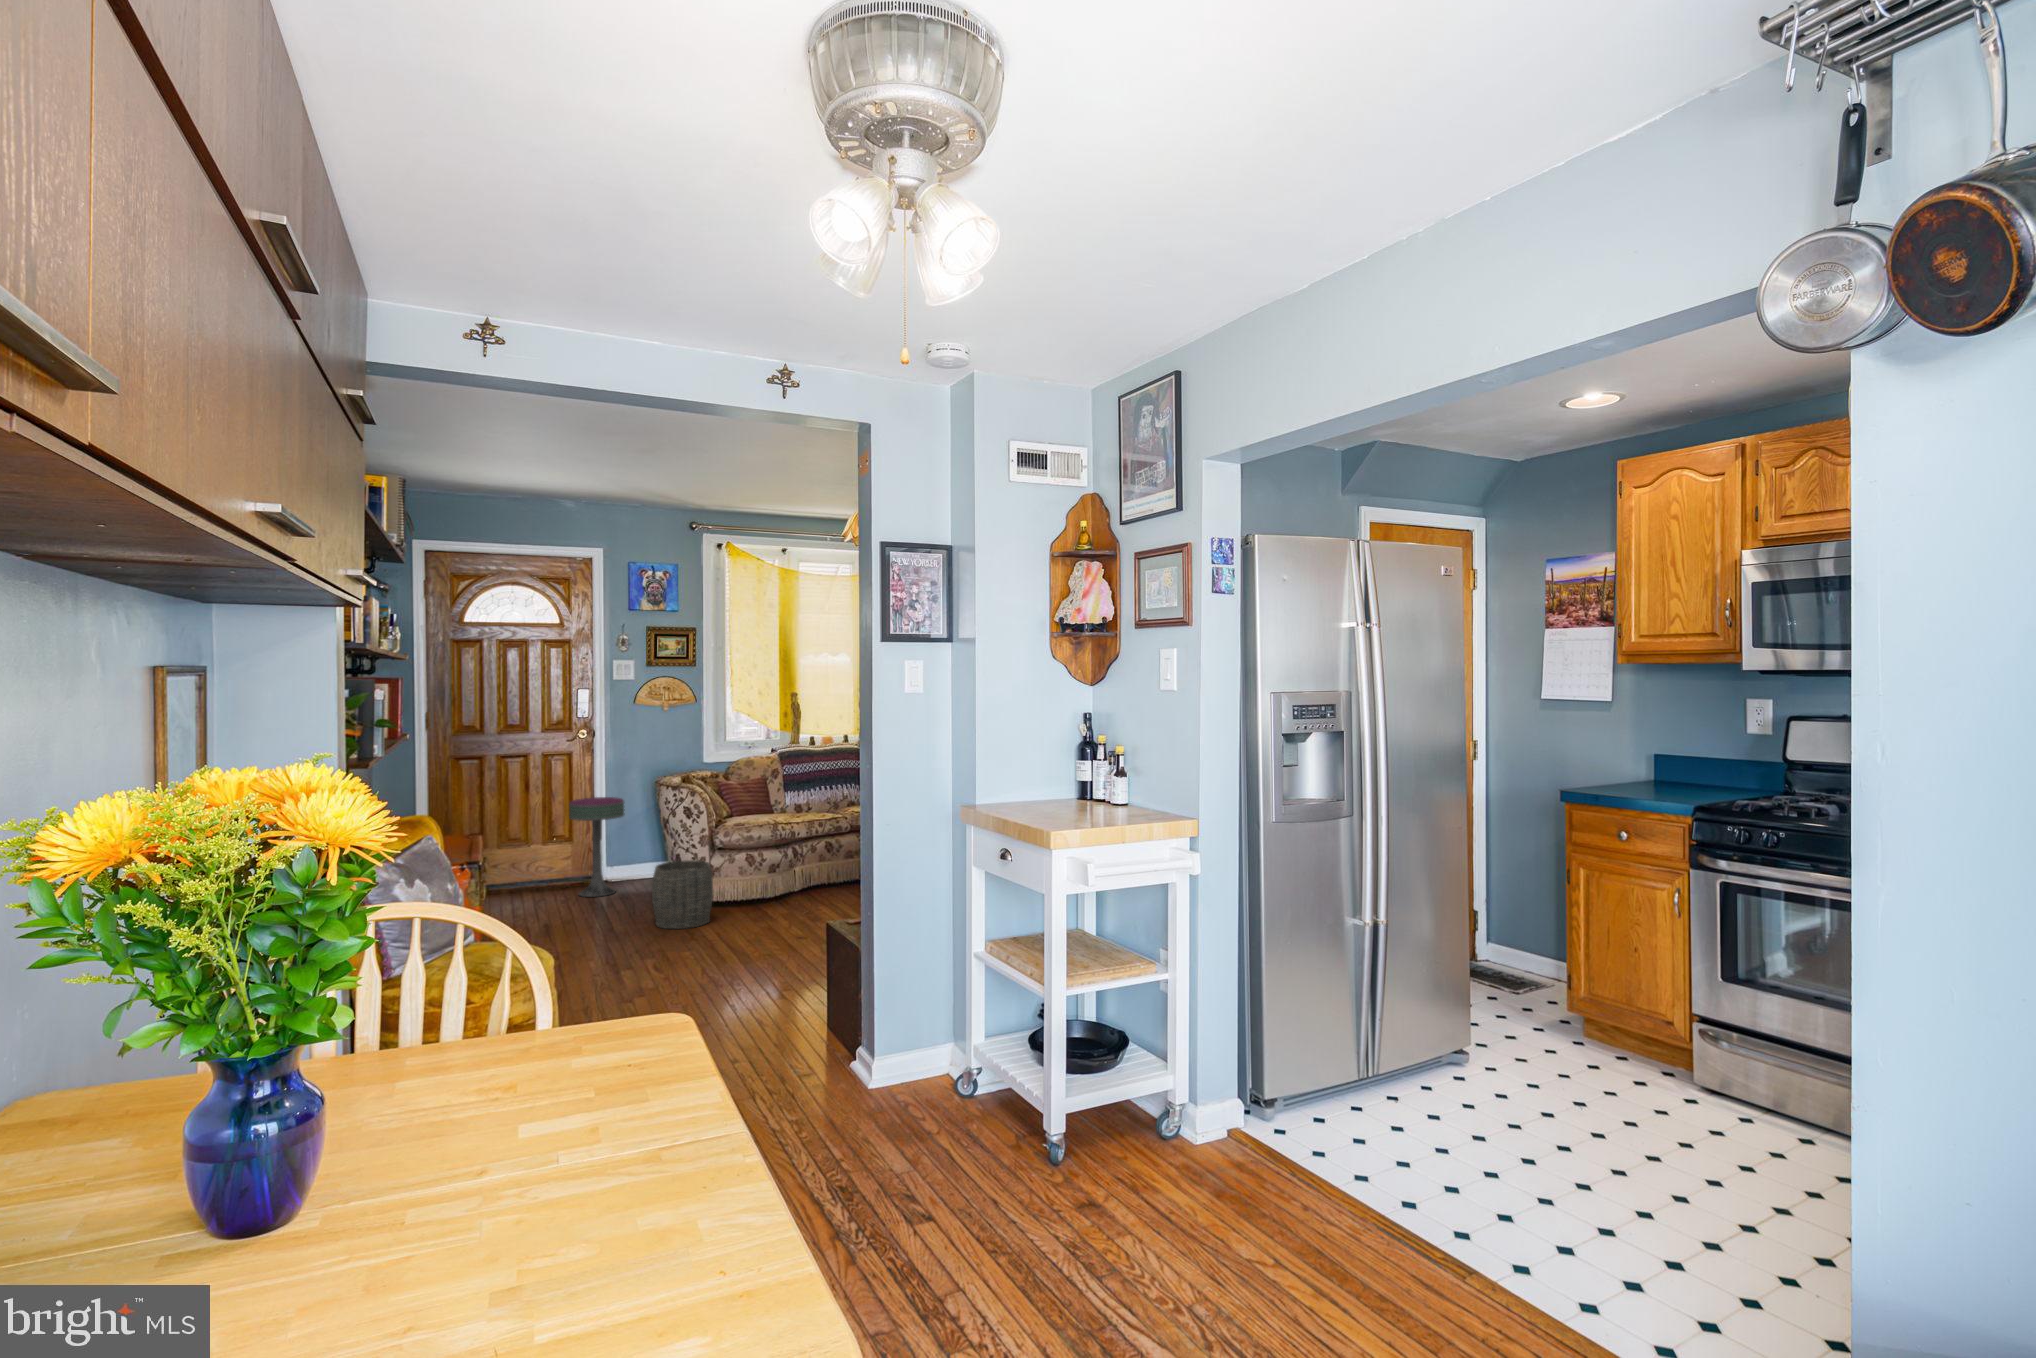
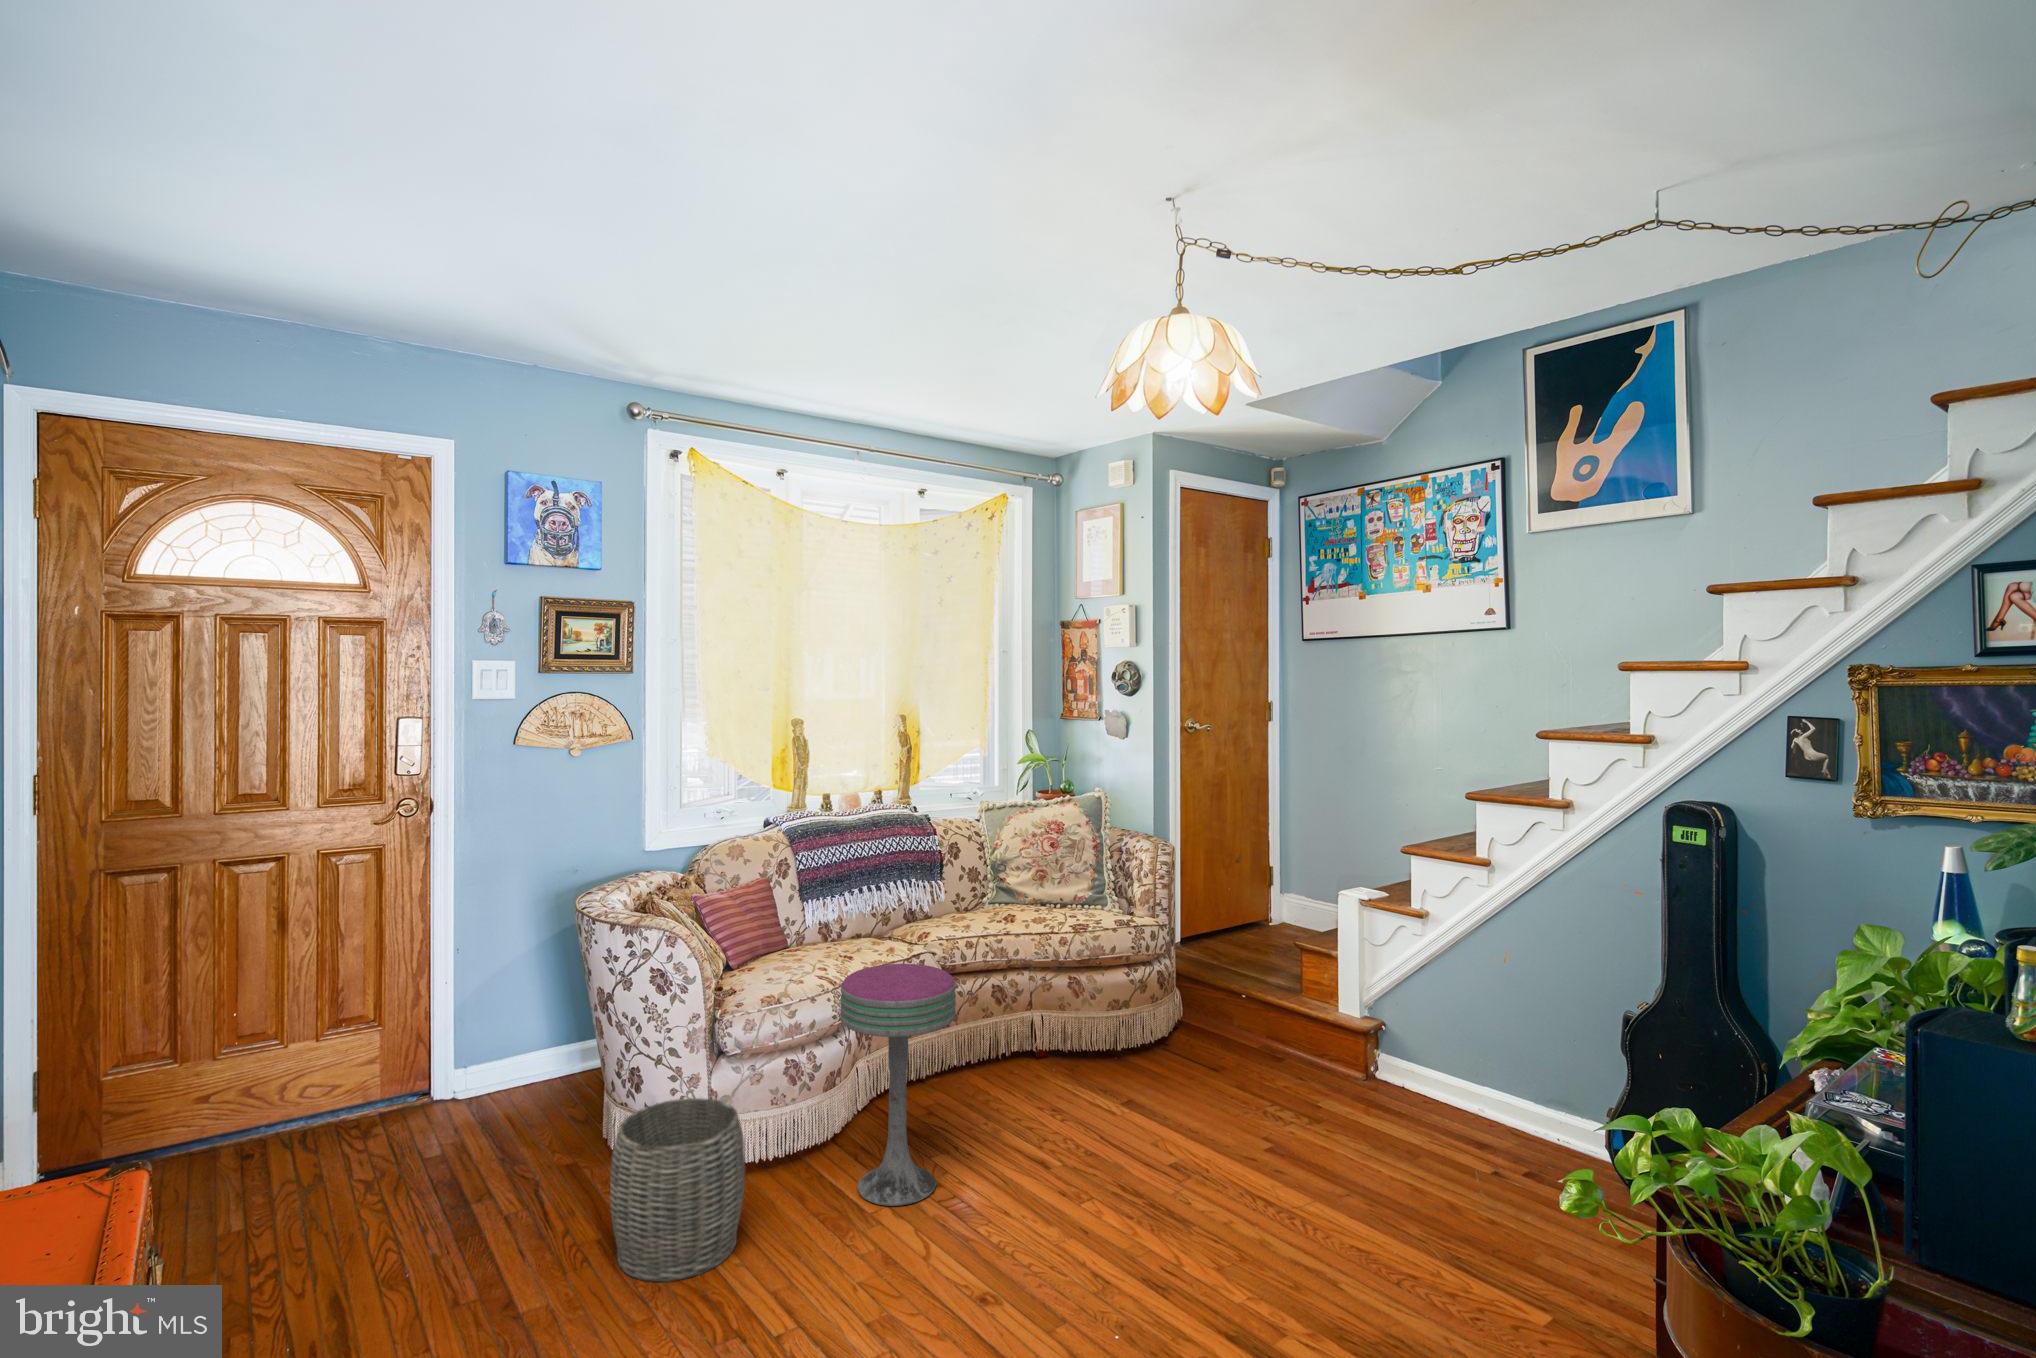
bar stool: present [569,797,624,897] -> present [840,964,956,1206]

